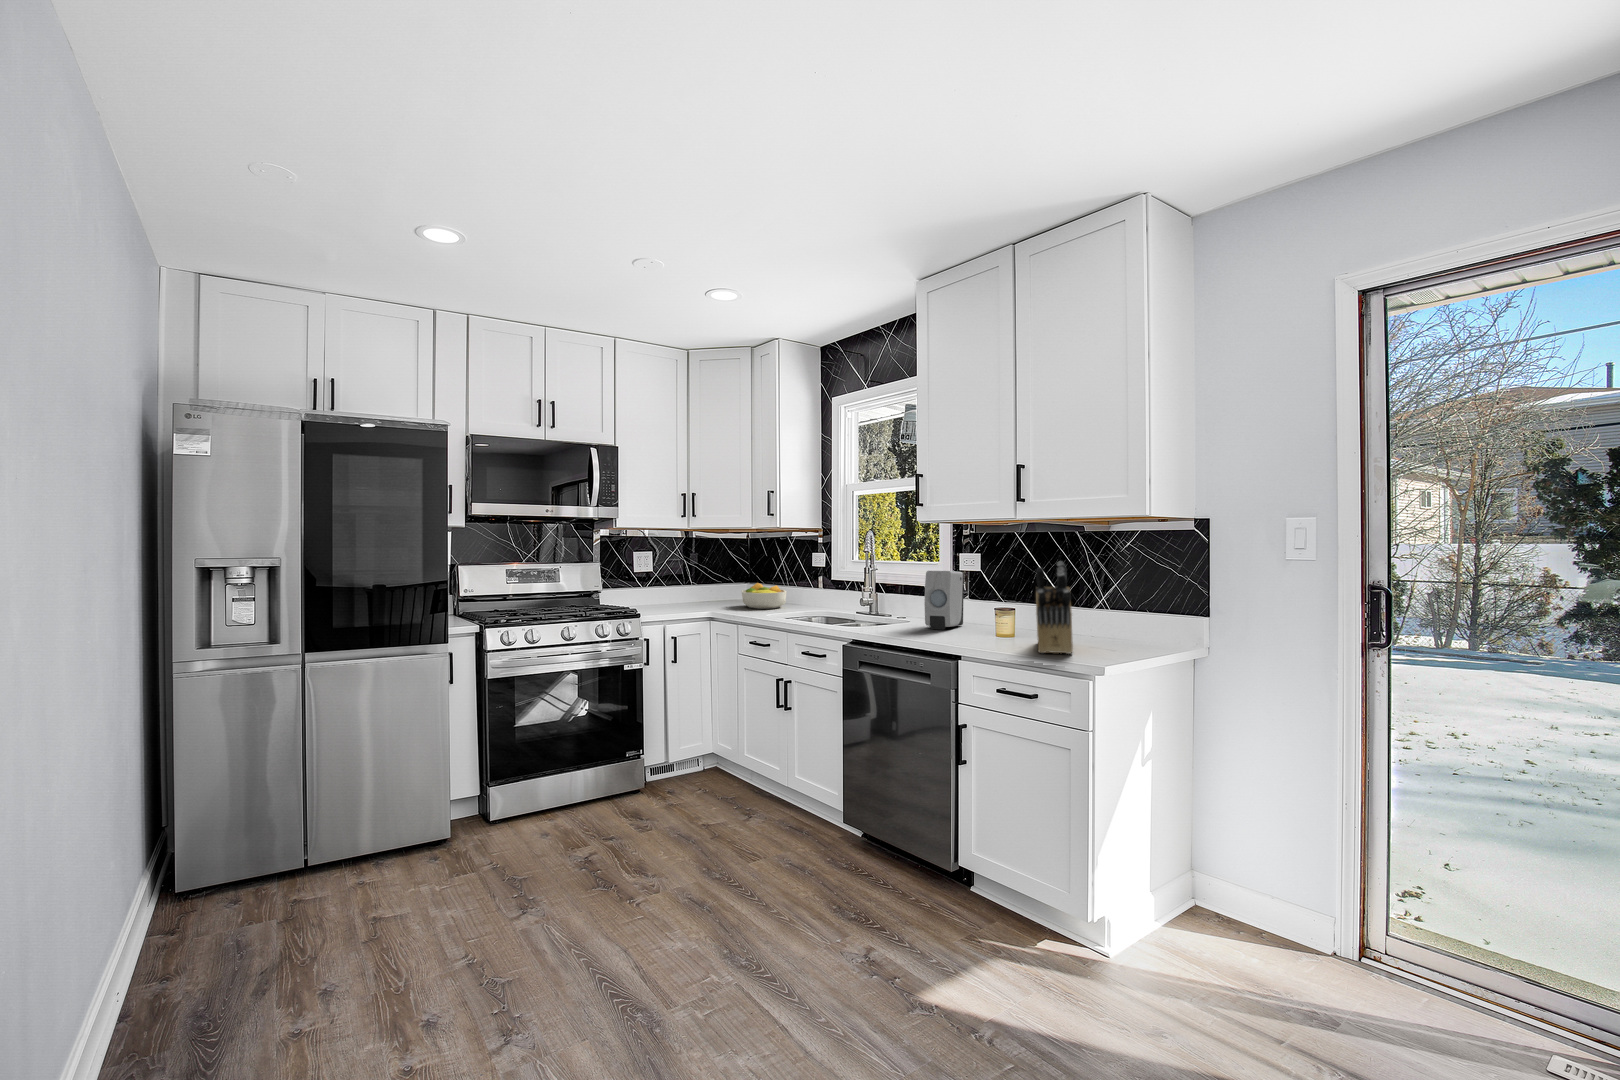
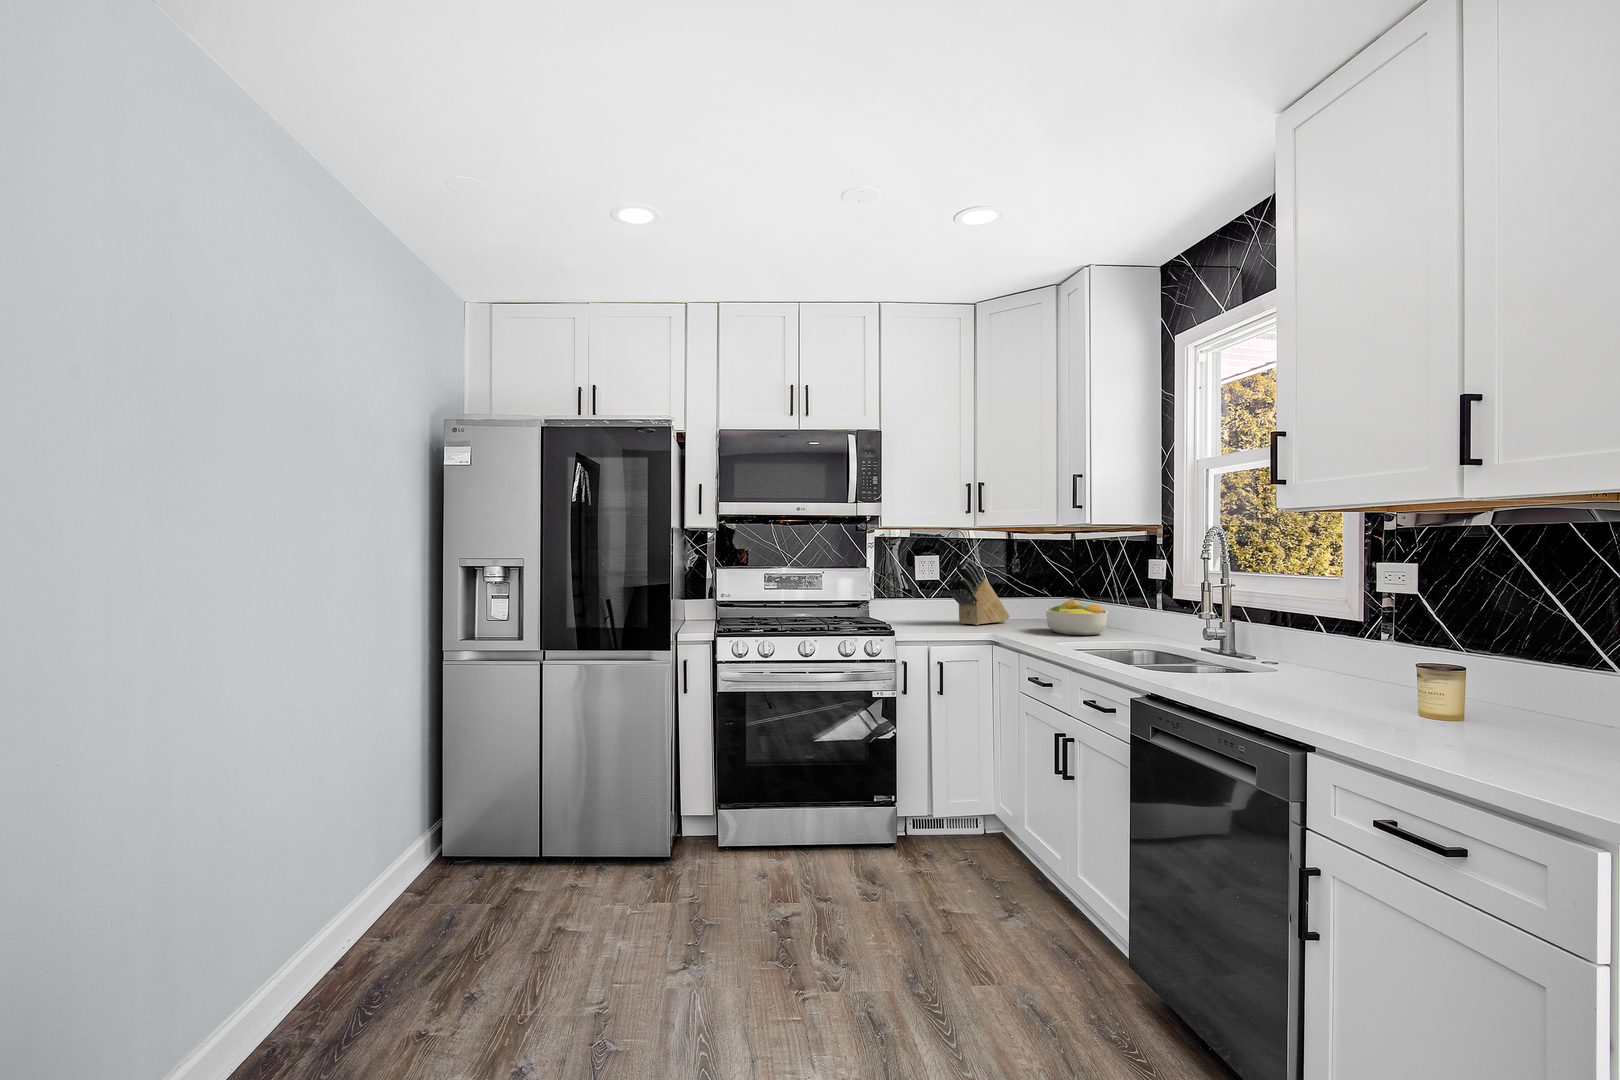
knife block: present [1036,562,1073,654] -> present [947,559,1009,625]
soap dispenser: present [924,571,964,630] -> none [1288,590,1373,690]

